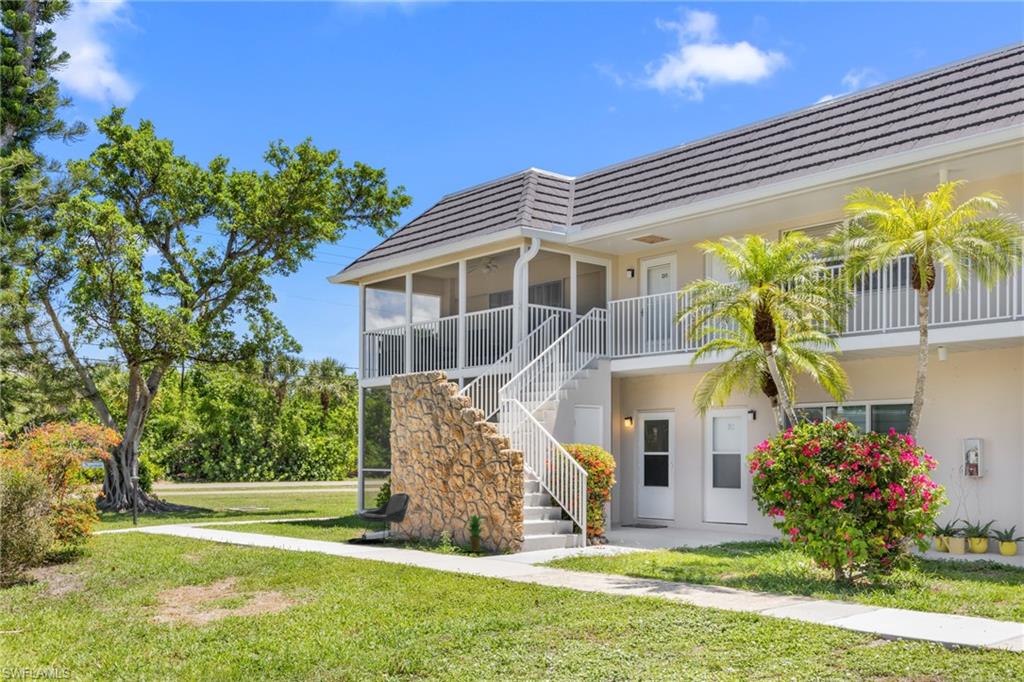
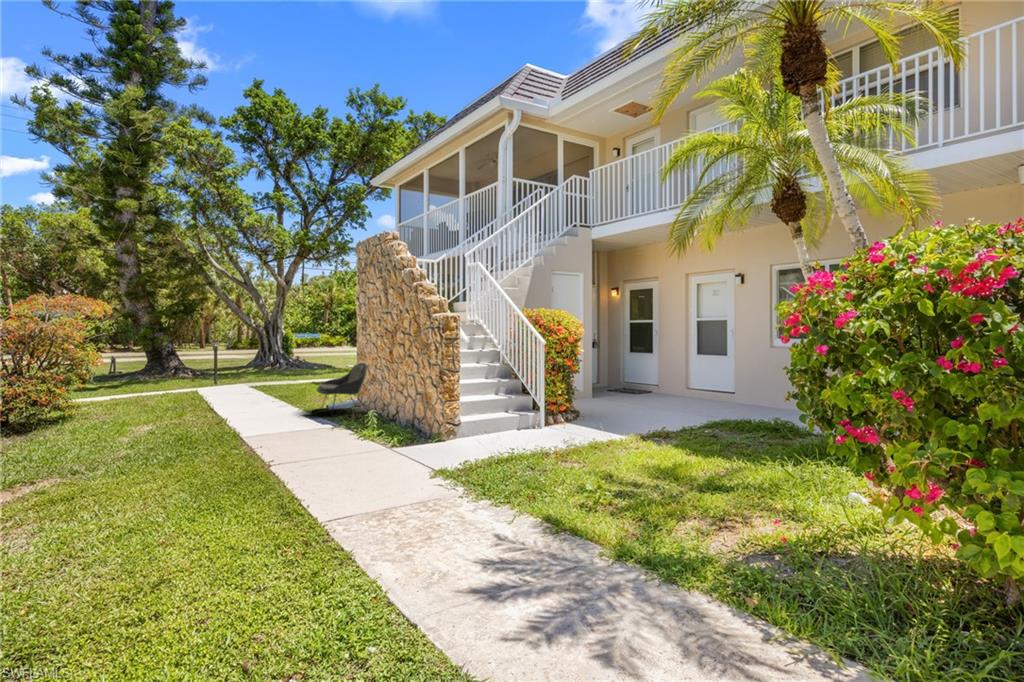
potted plant: present [466,515,483,552] -> none [388,391,421,436]

